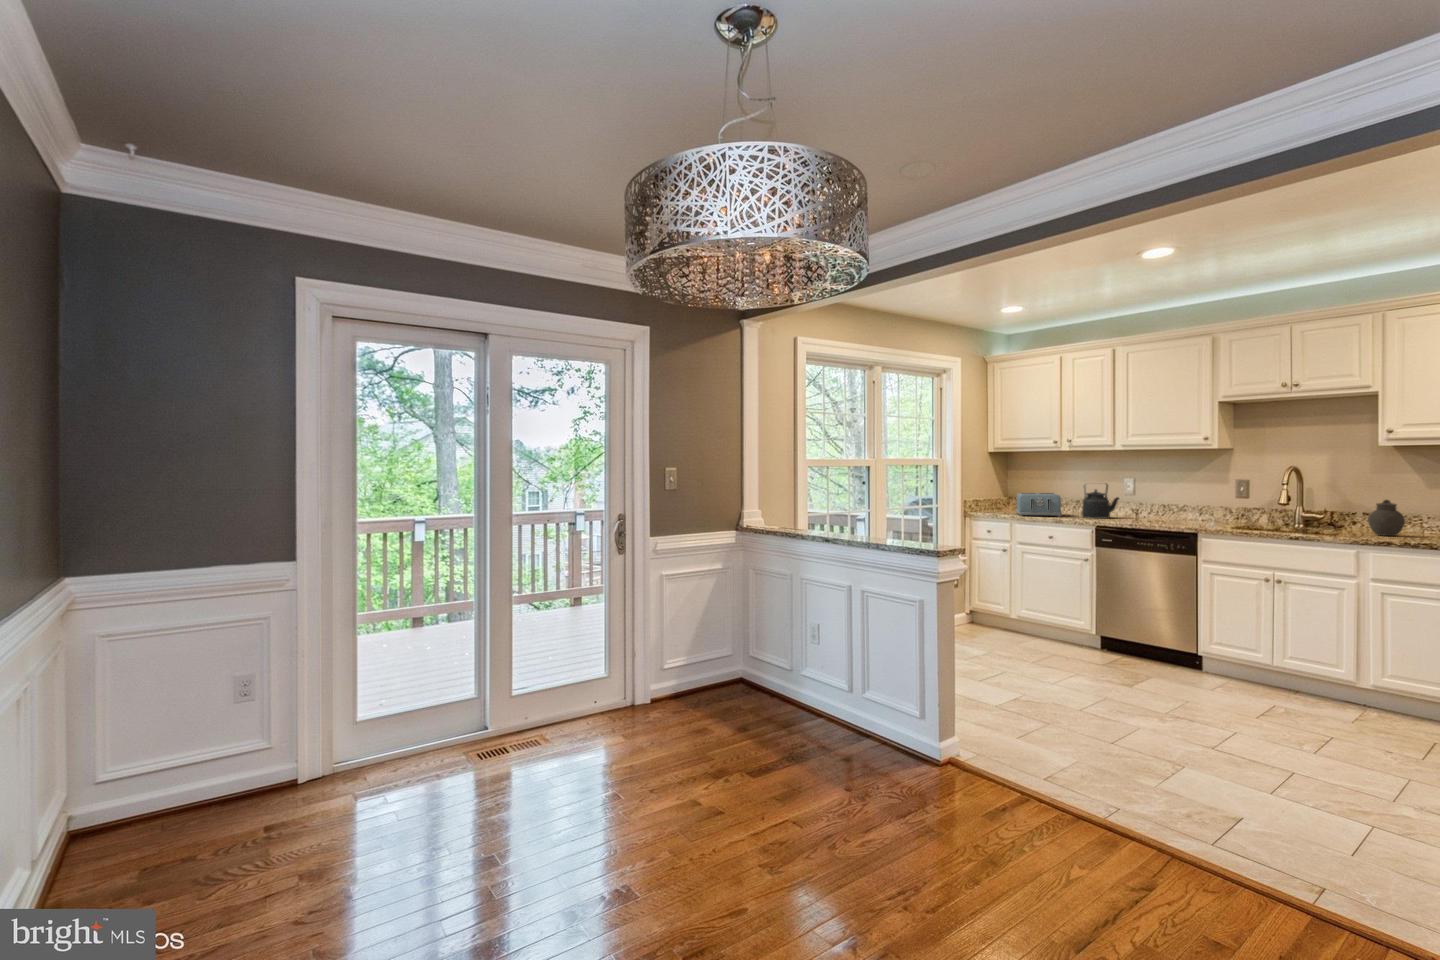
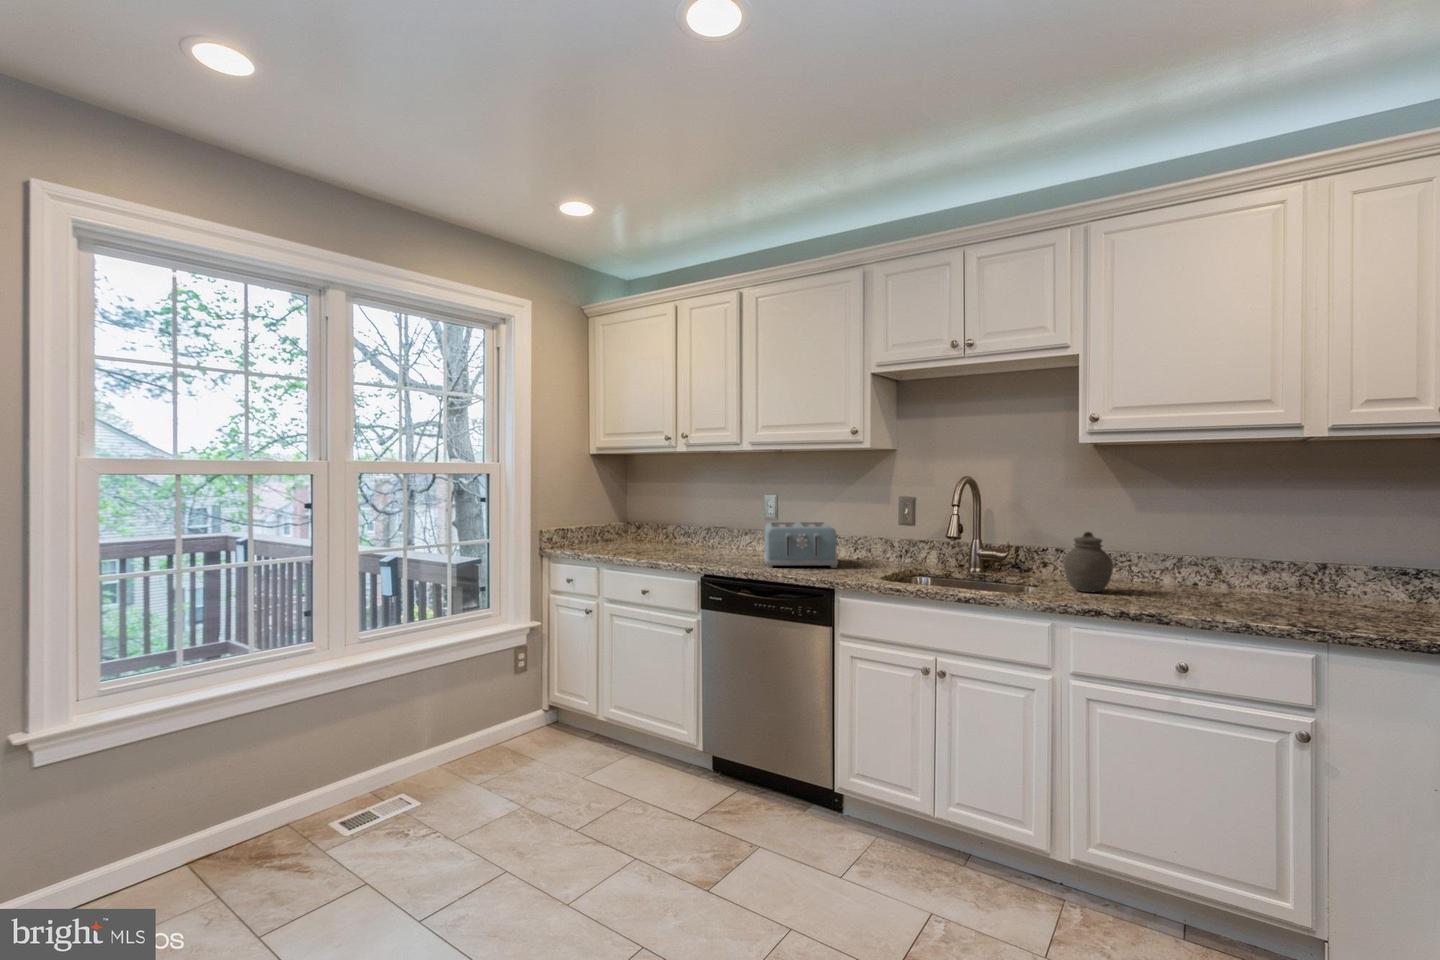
kettle: present [1082,484,1119,519] -> none [702,502,756,558]
toaster: present [1016,493,1062,517] -> present [764,522,838,568]

